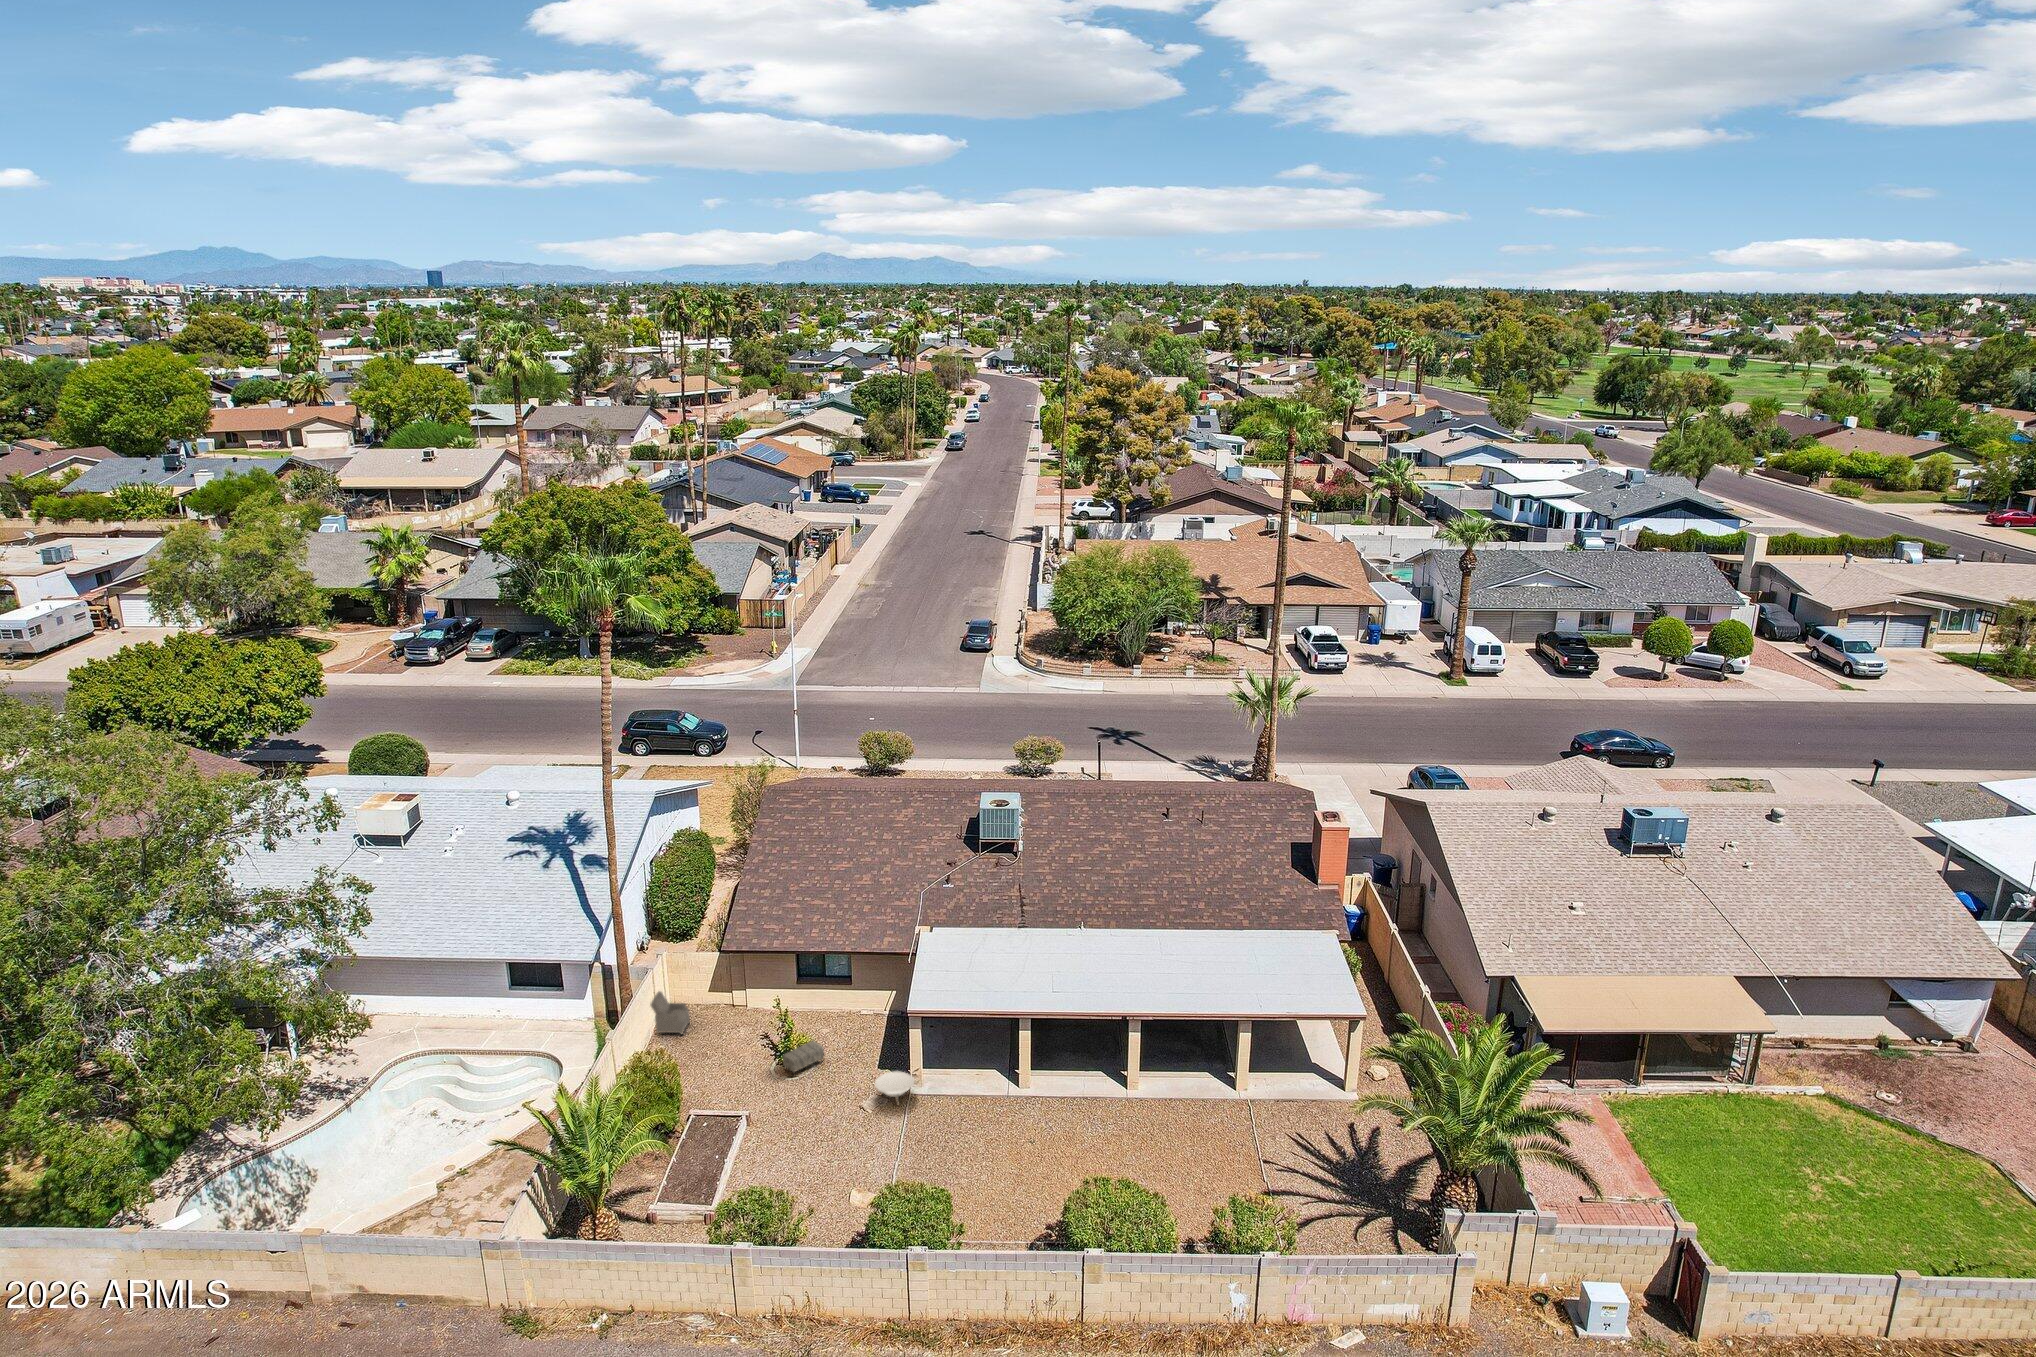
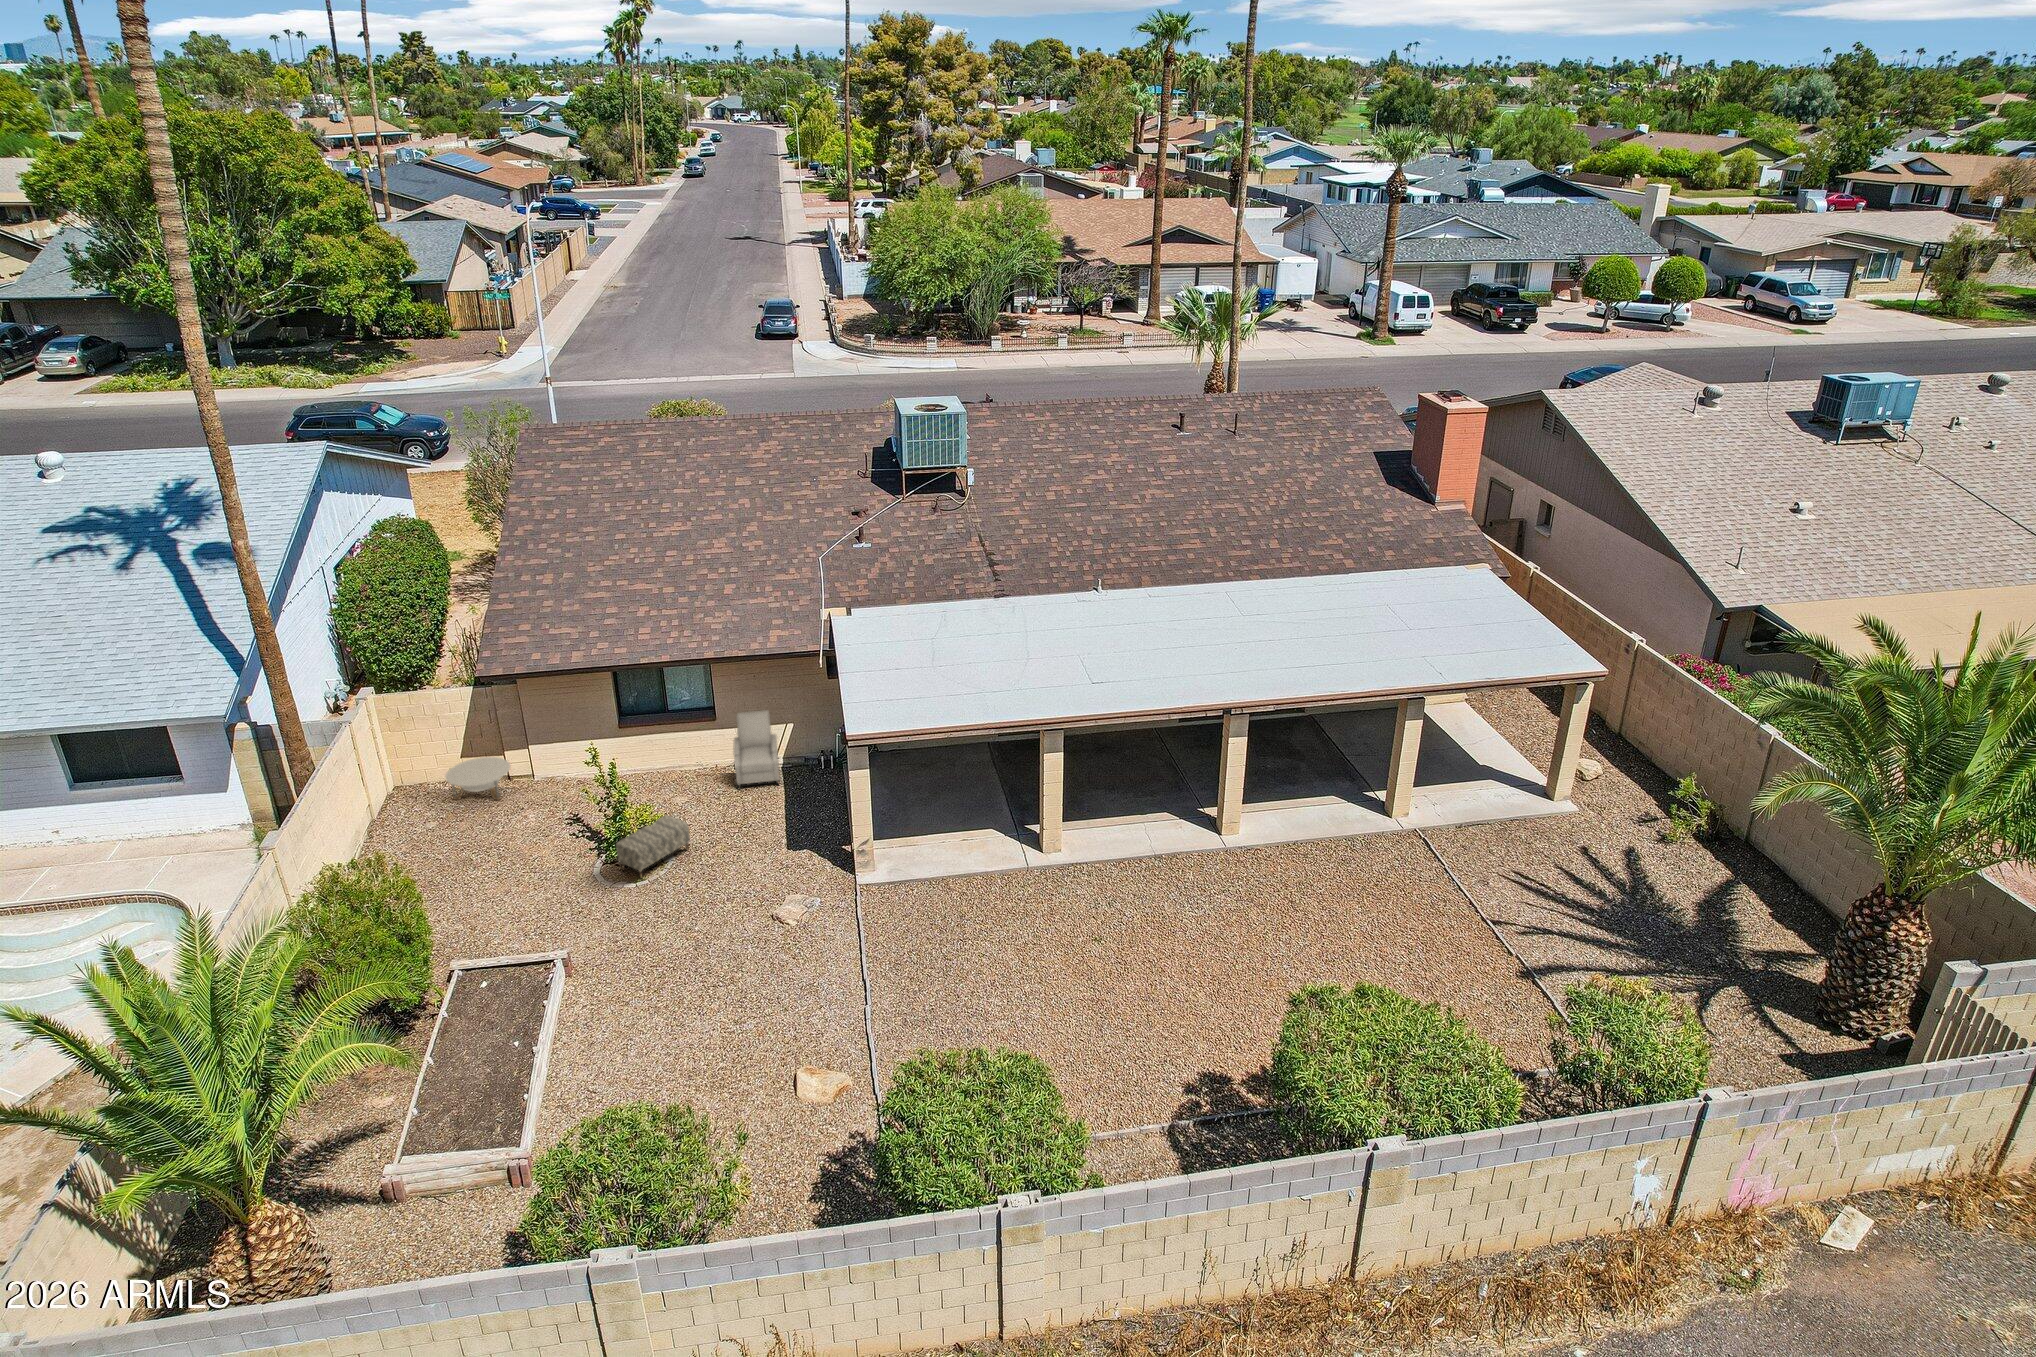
chair: present [651,991,690,1035] -> present [733,710,780,789]
round table: present [875,1071,914,1106] -> present [445,757,511,800]

